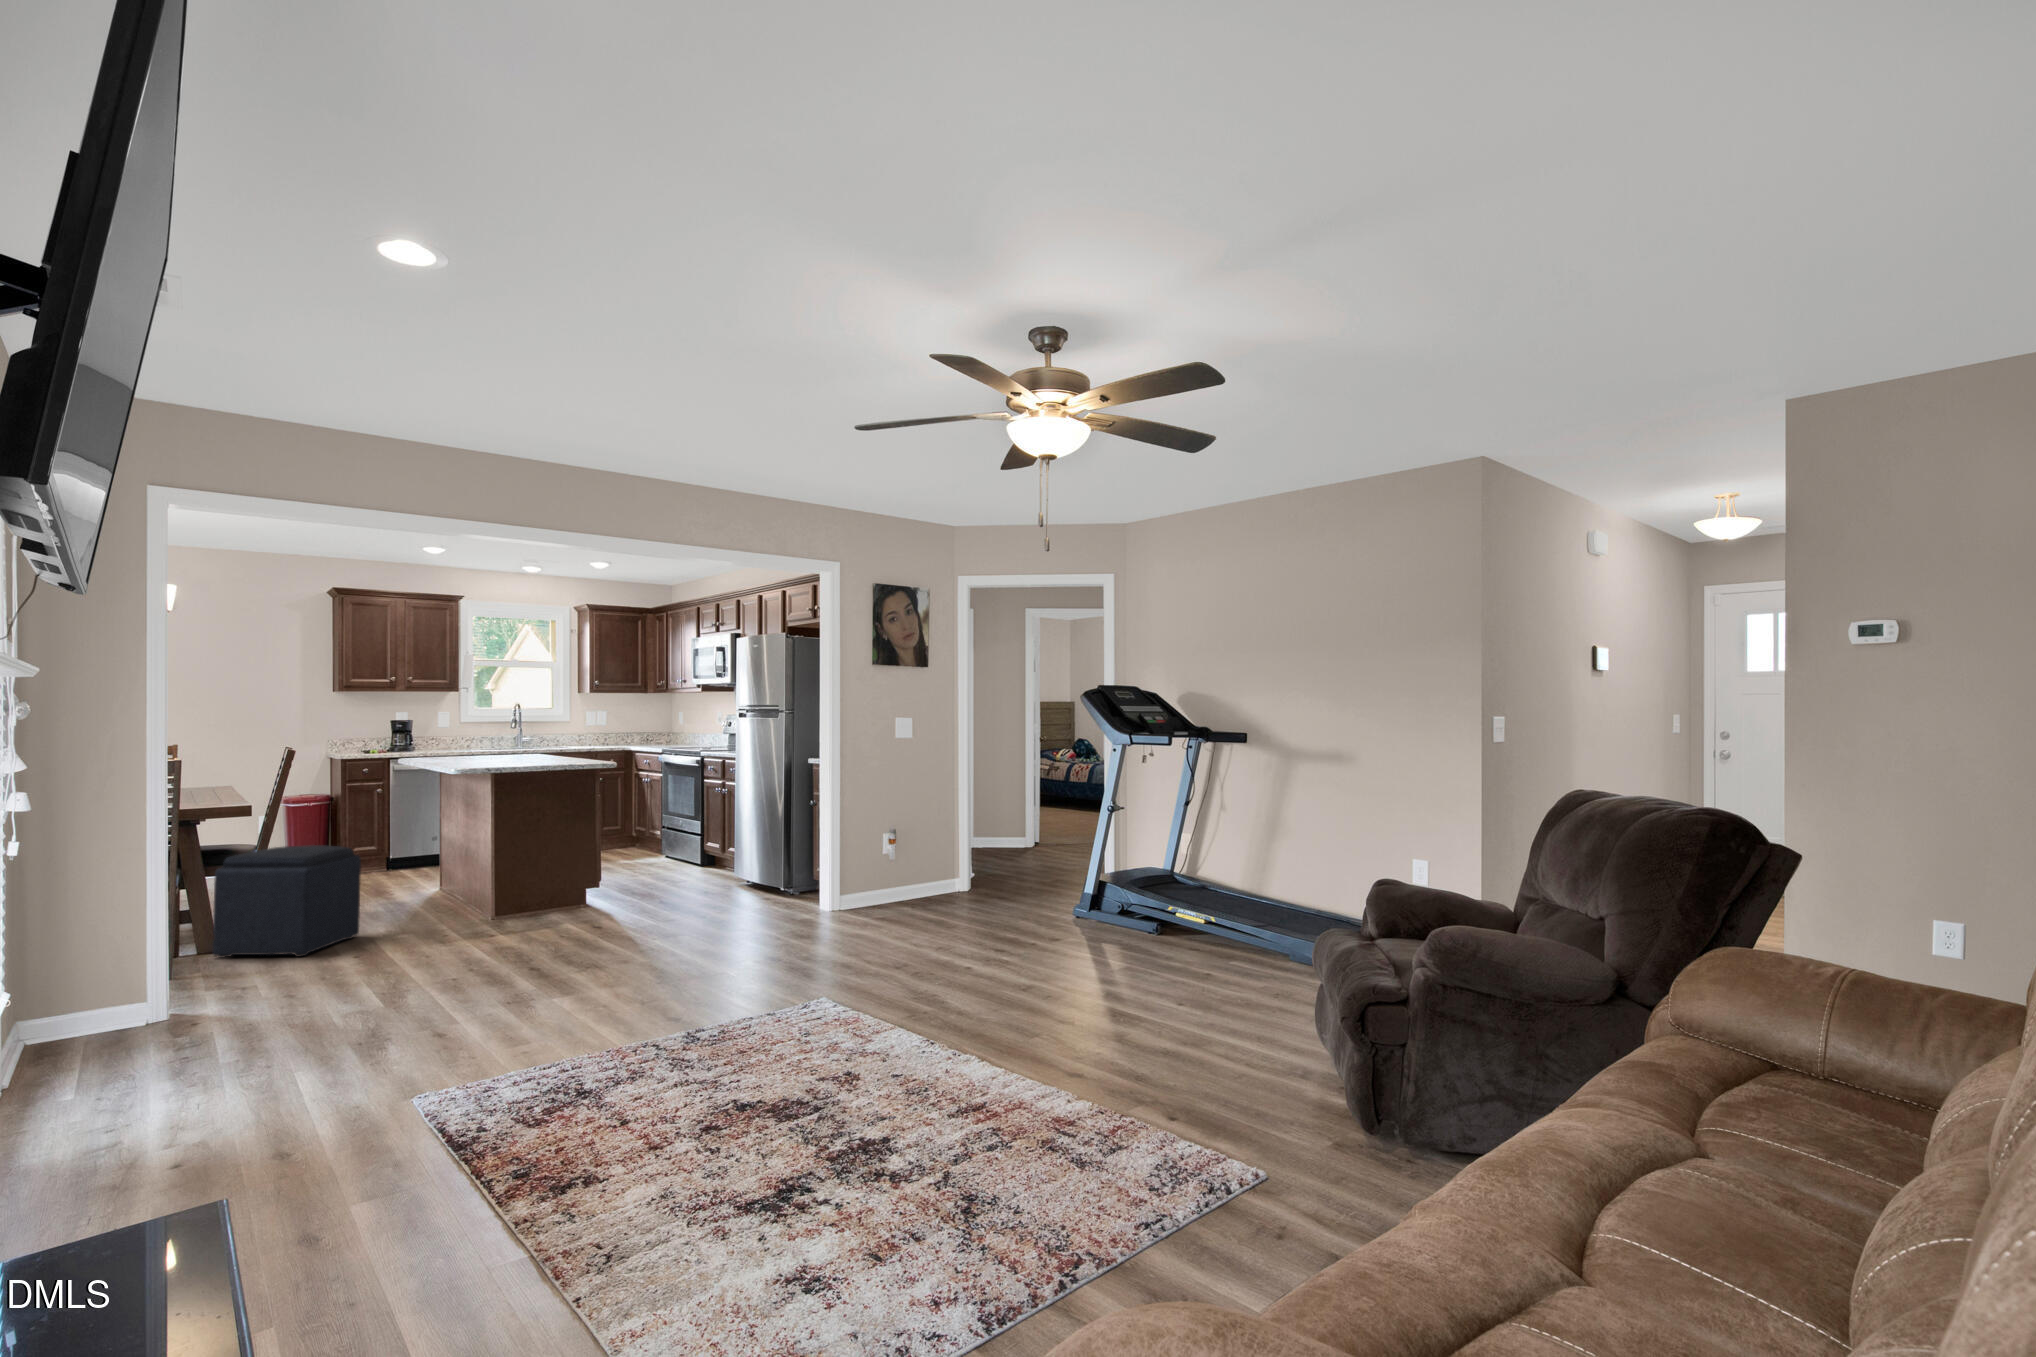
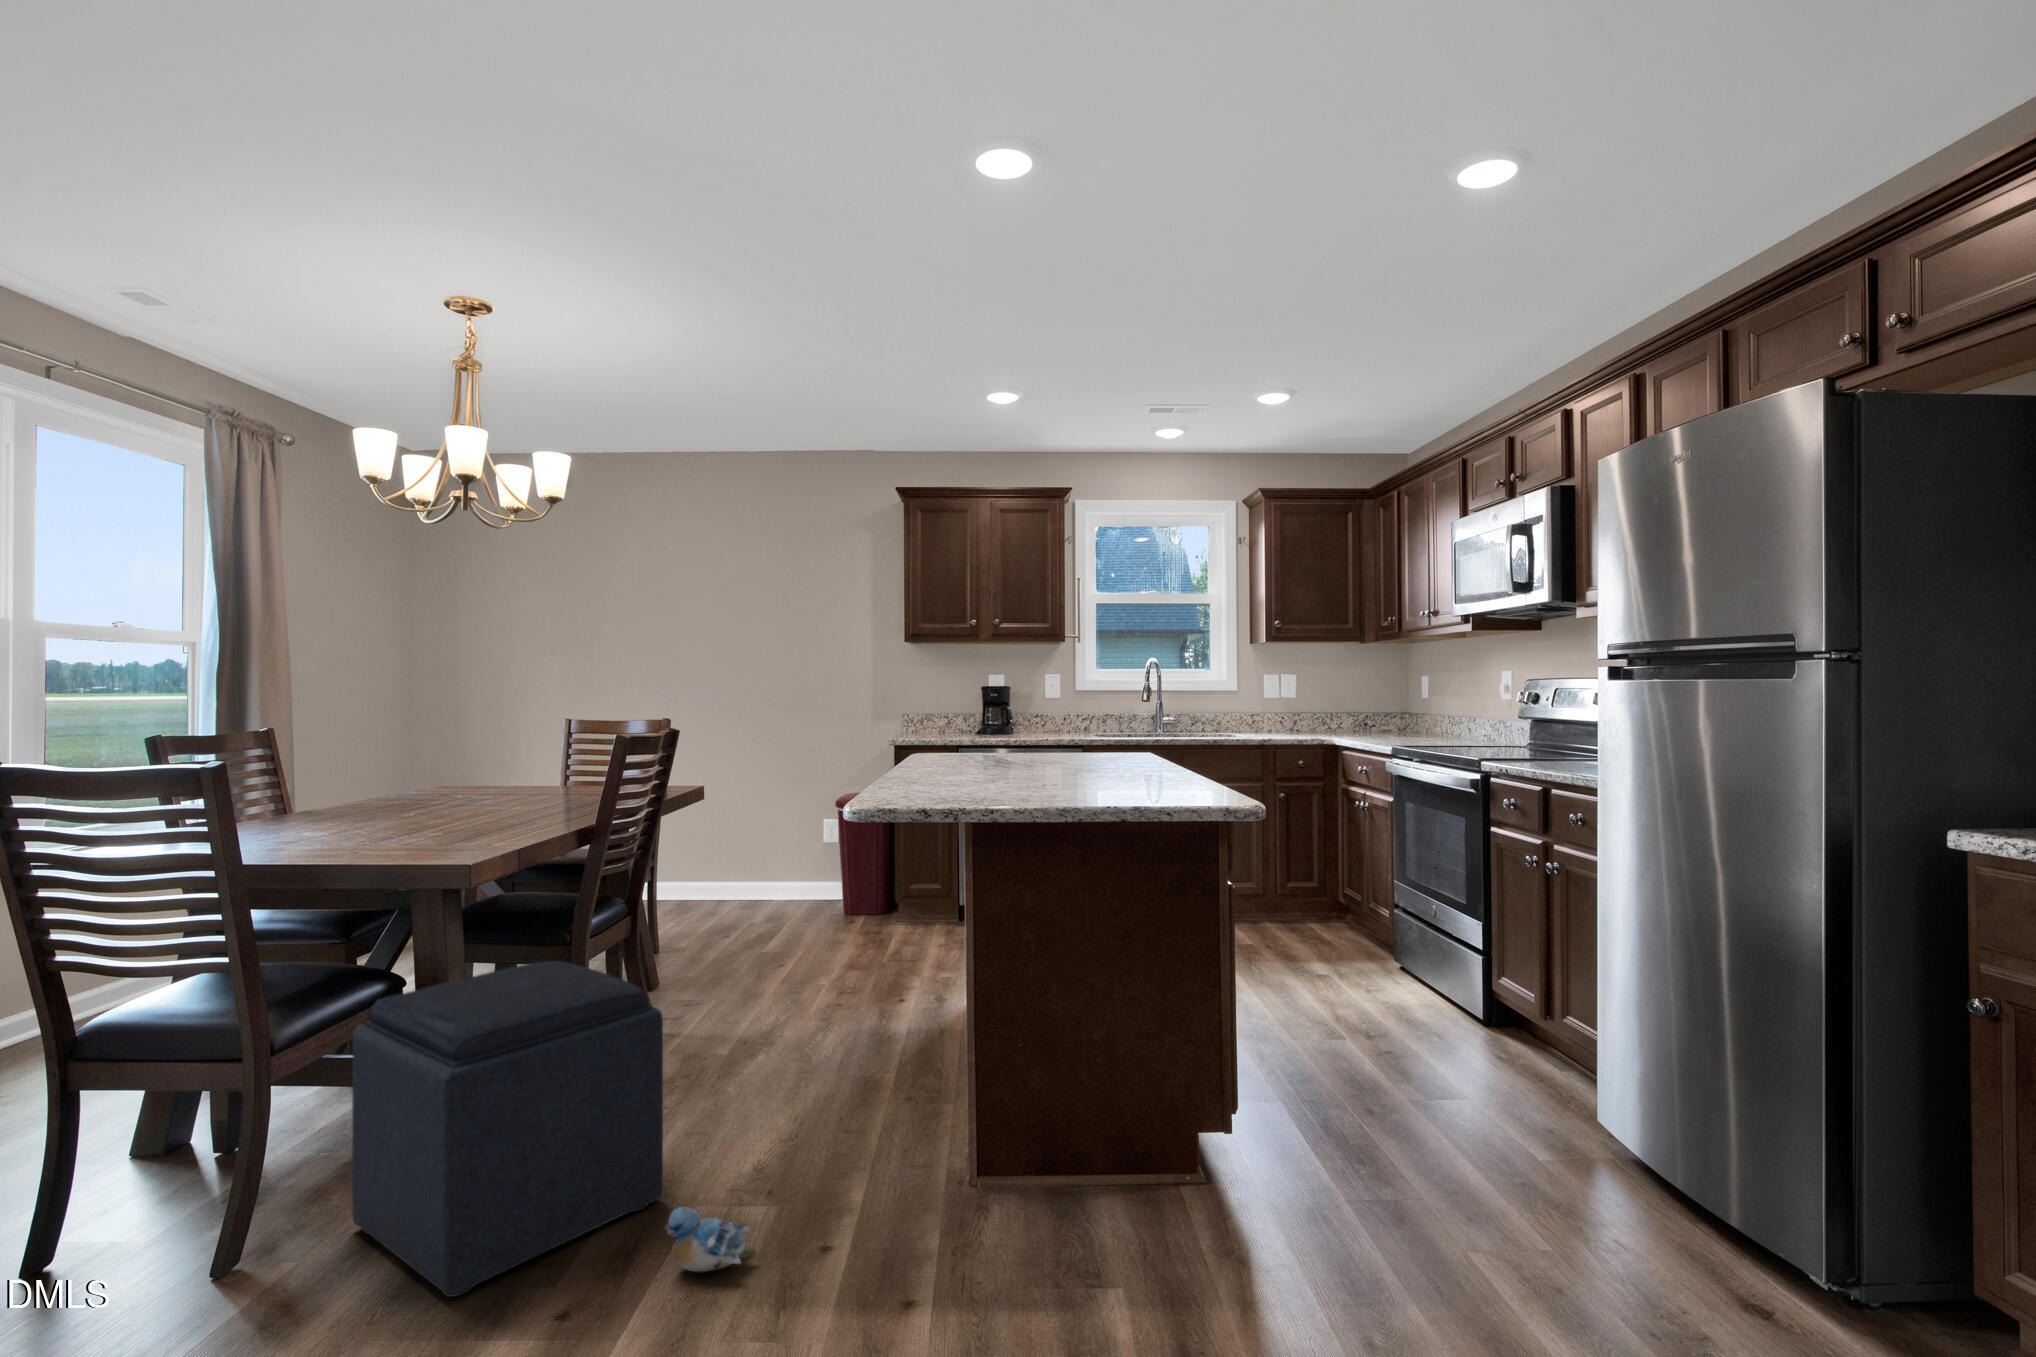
plush toy: none [389,917,425,940] -> present [665,1207,755,1272]

